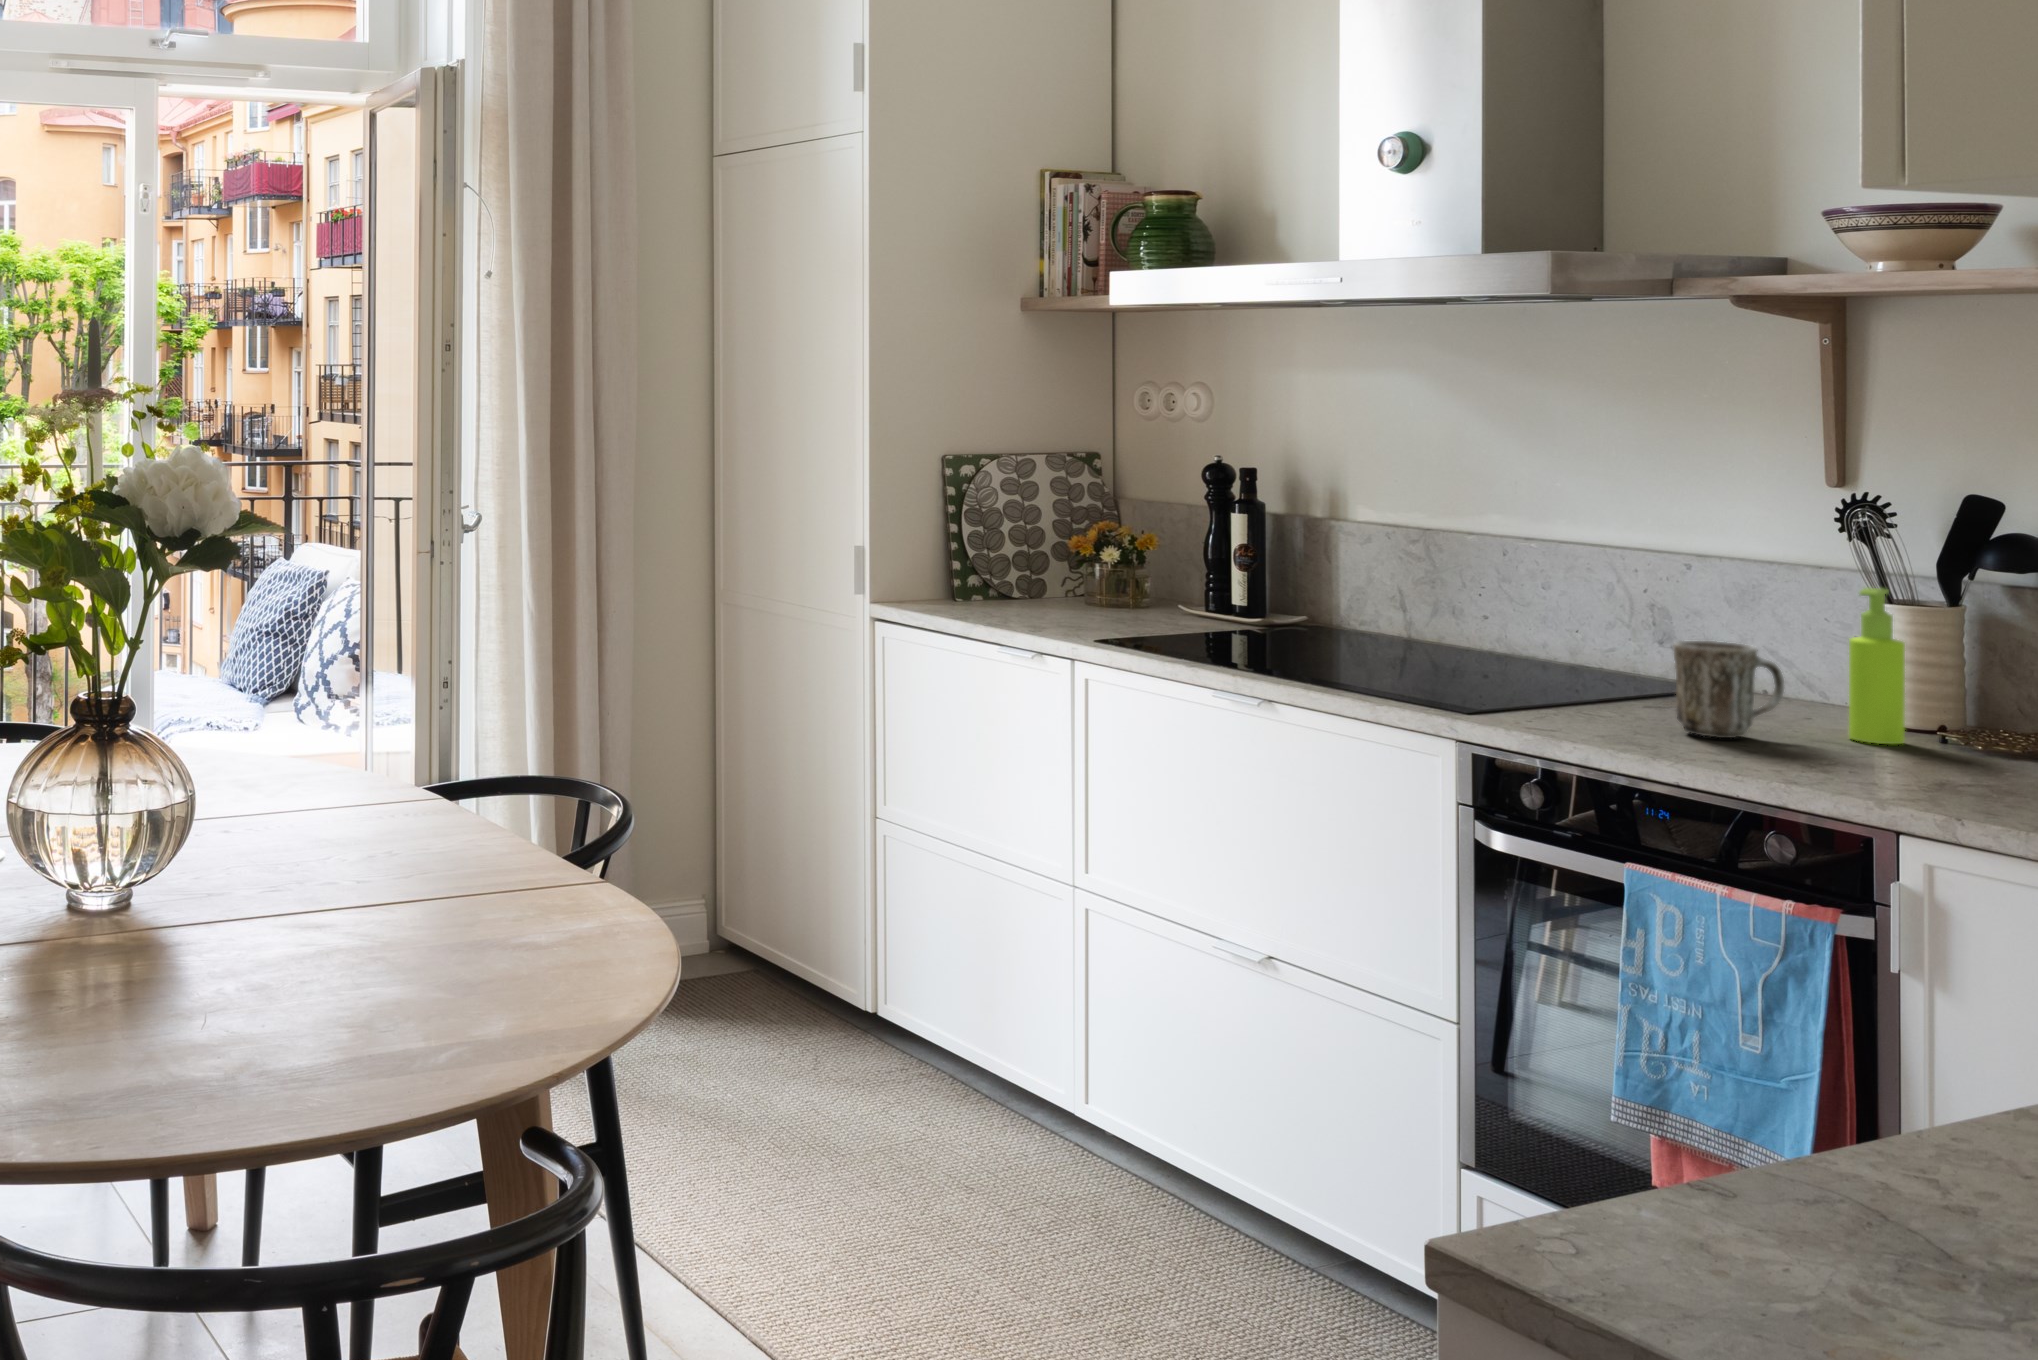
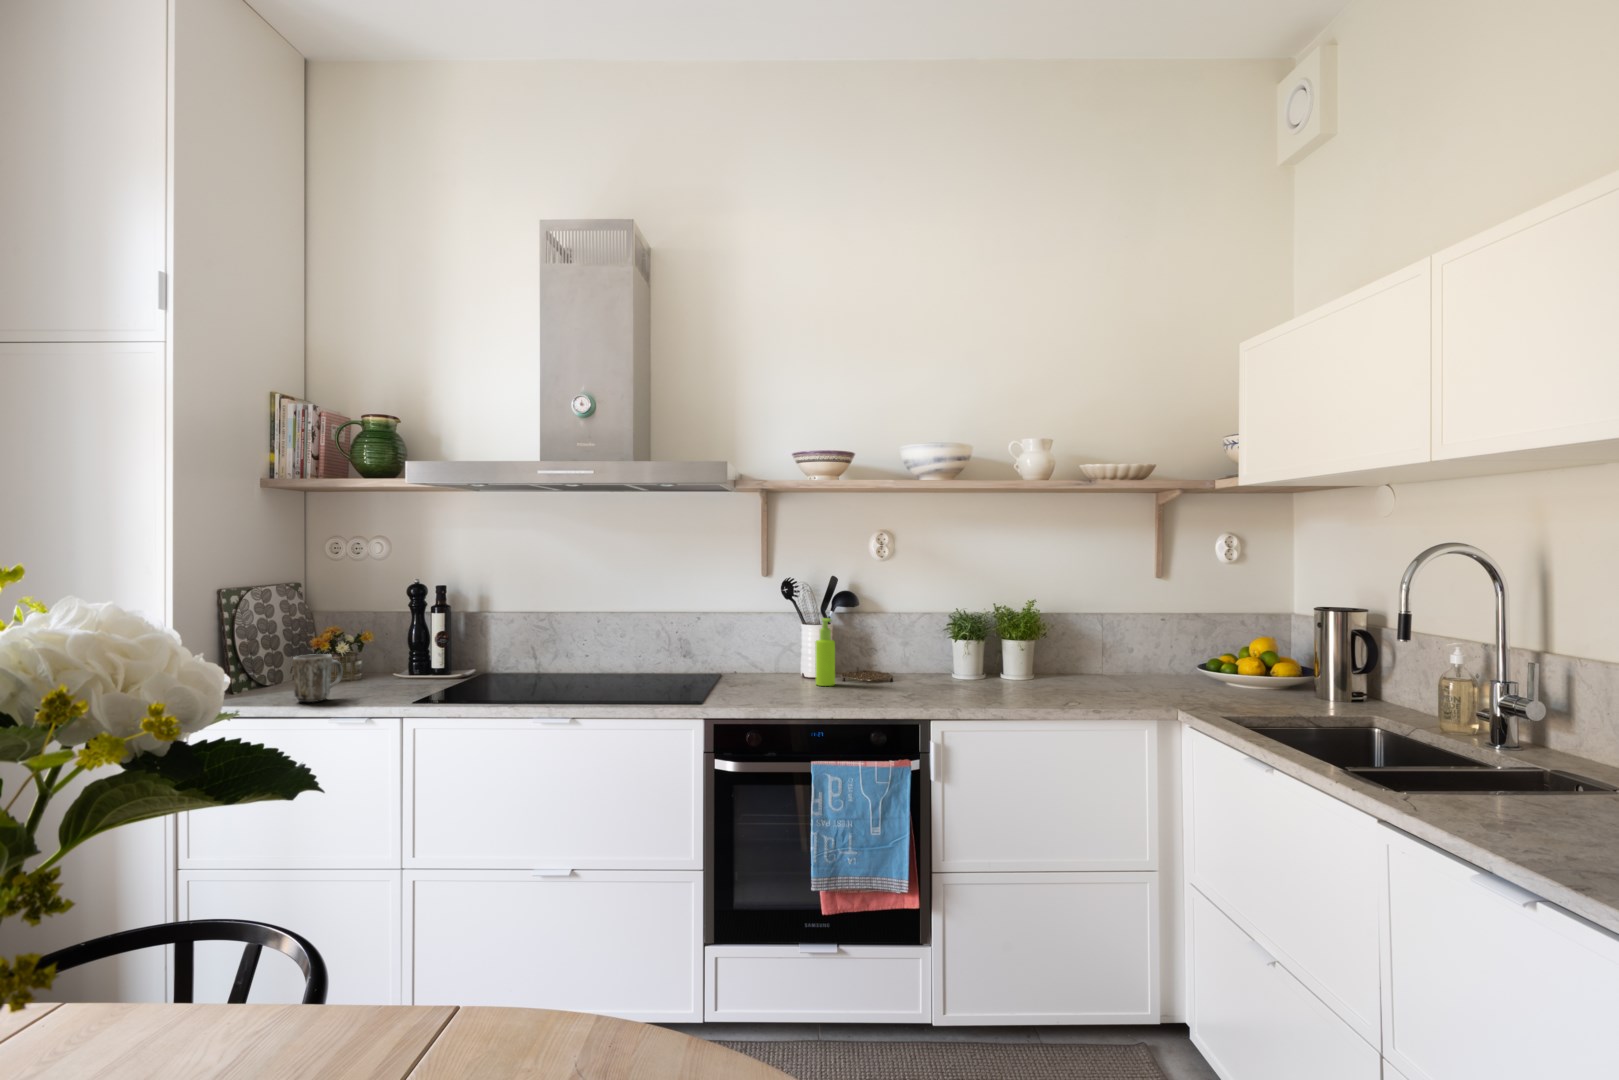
mug: present [1673,641,1784,738] -> present [293,654,343,702]

